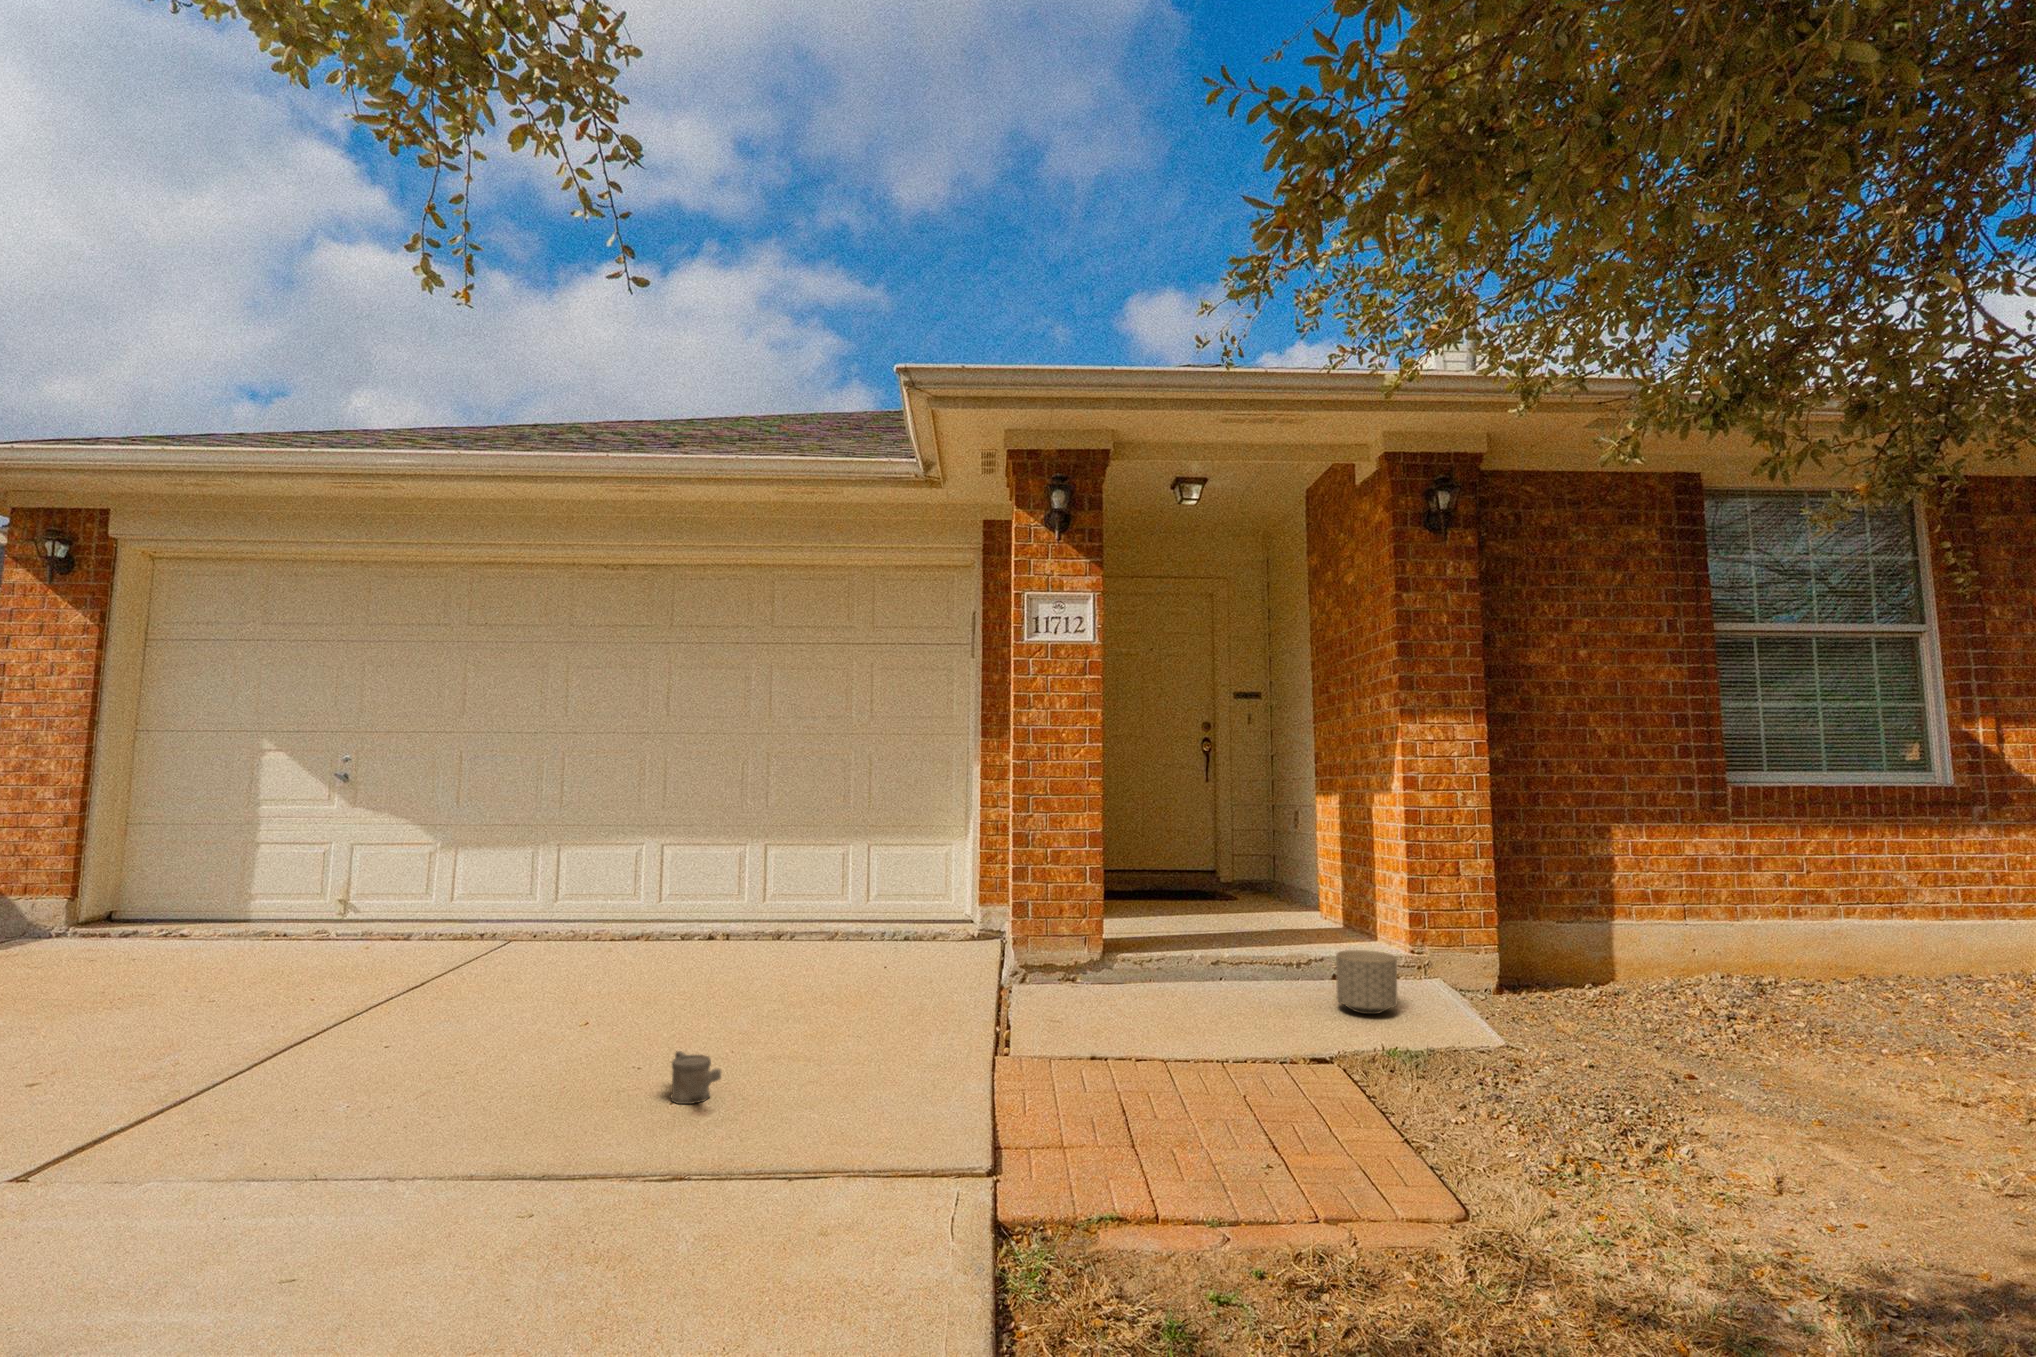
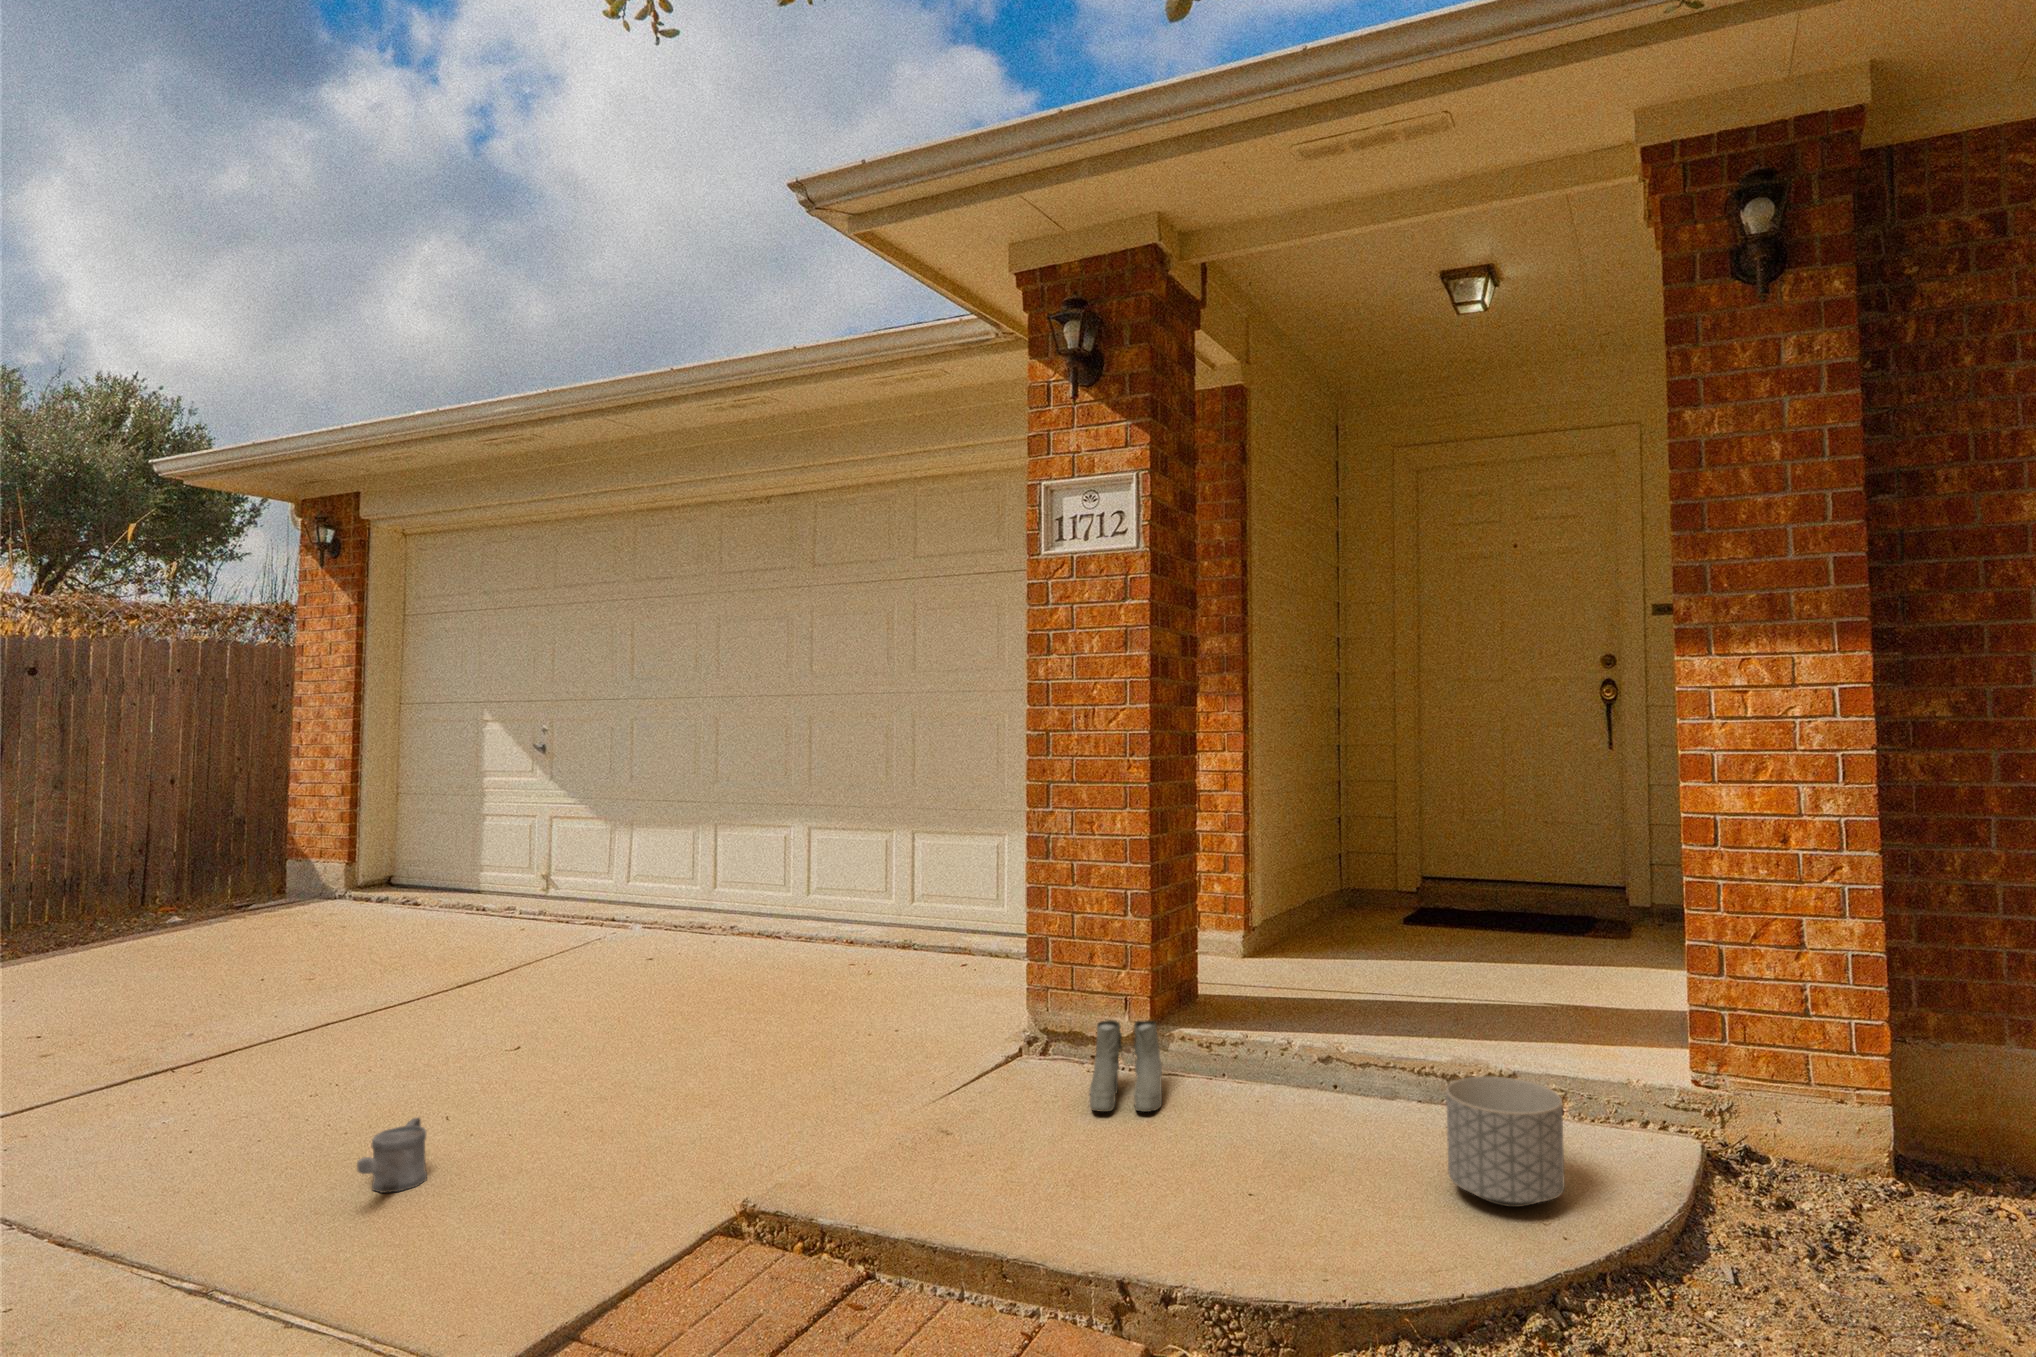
boots: none [1096,946,1147,1002] -> present [1089,1020,1162,1112]

